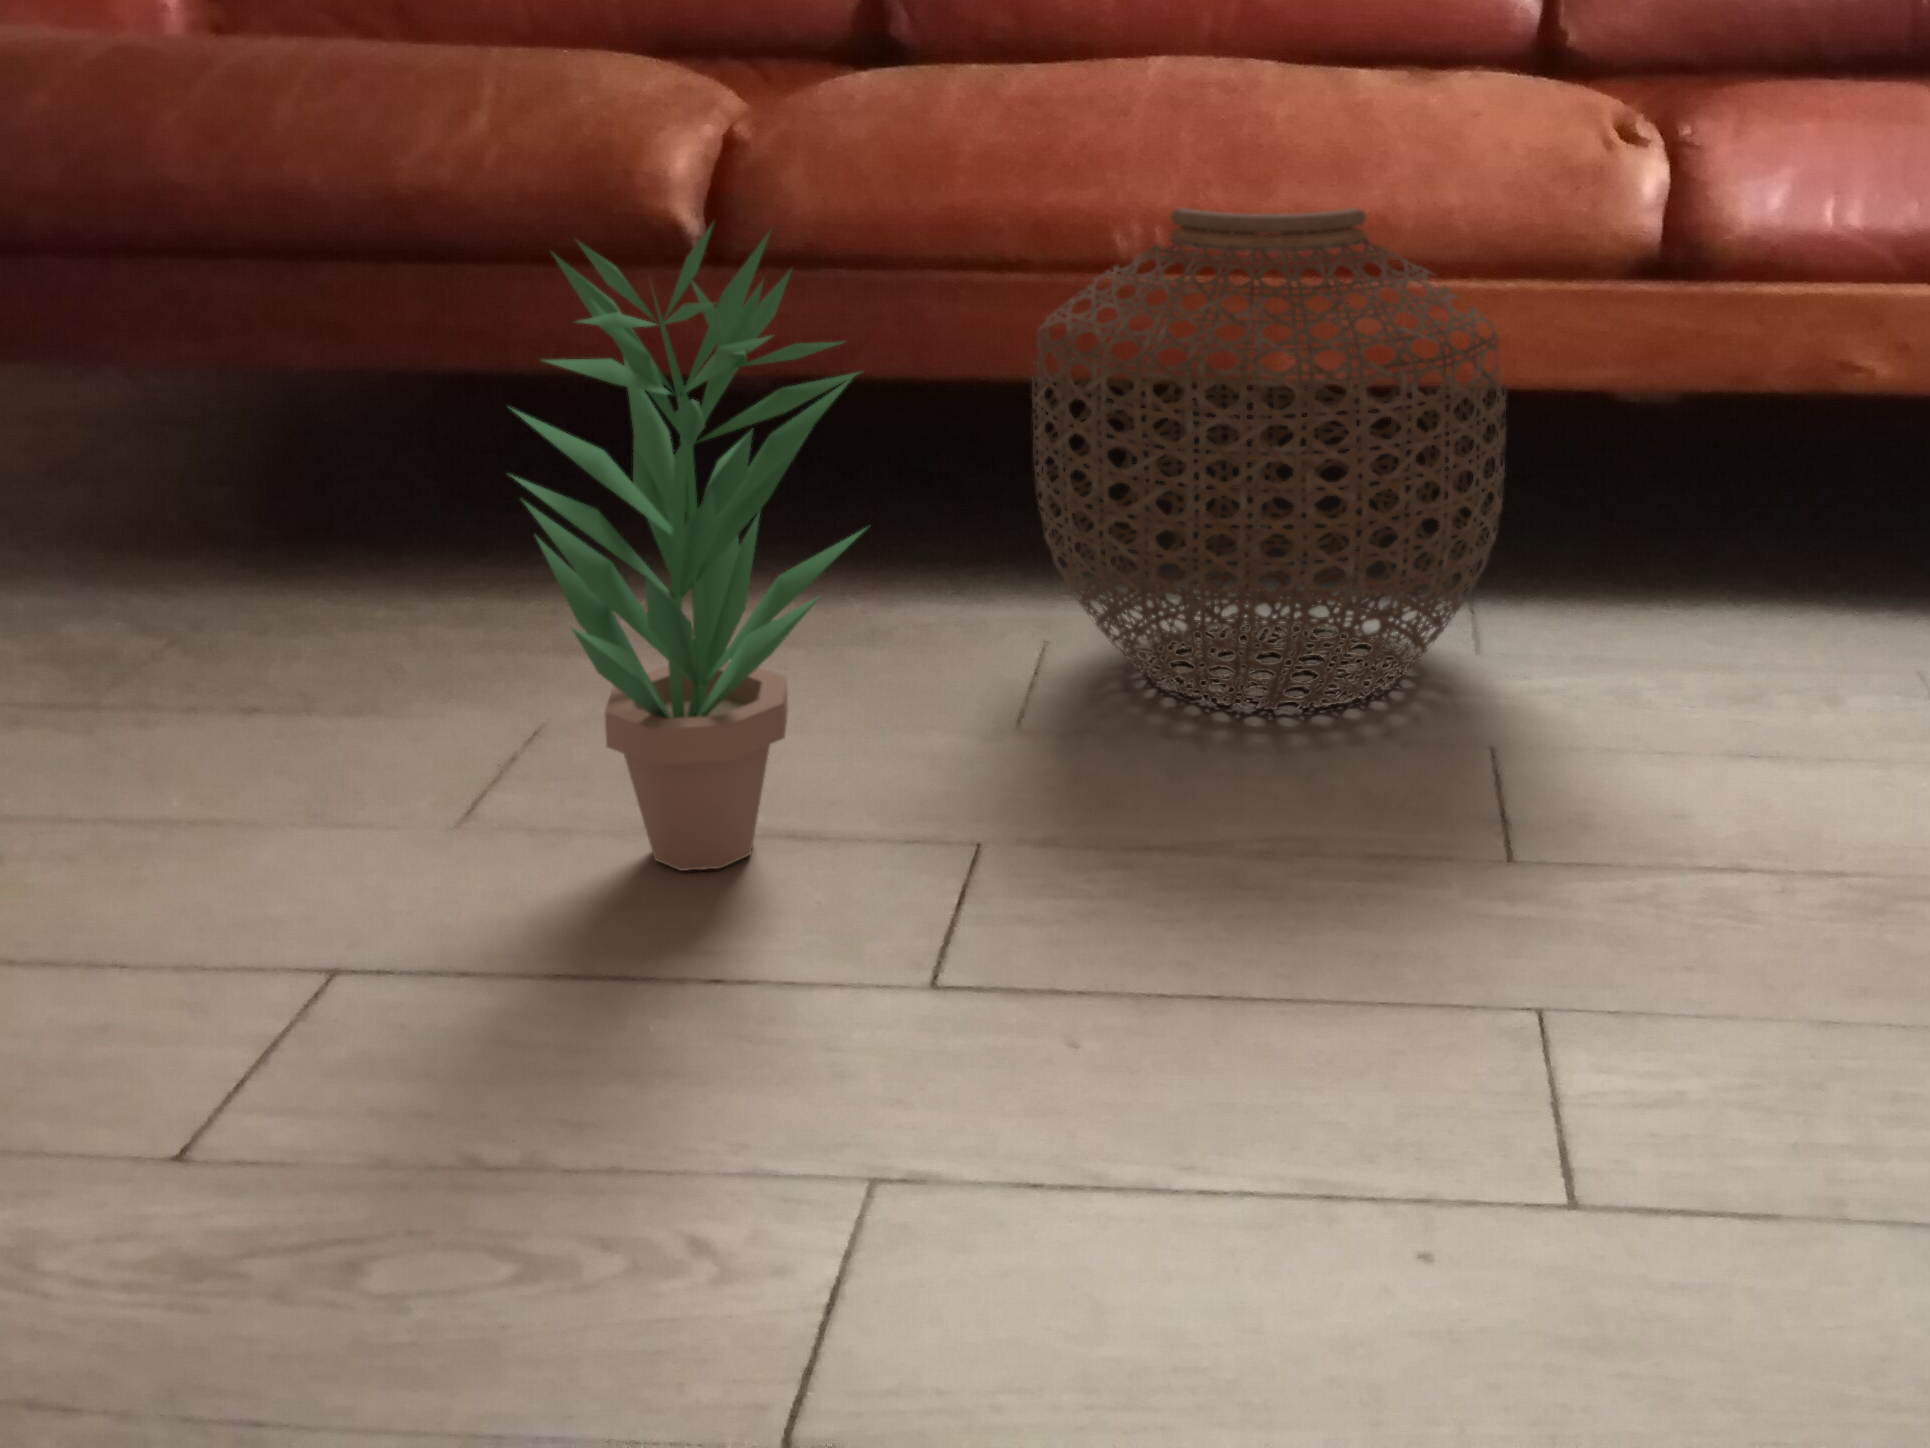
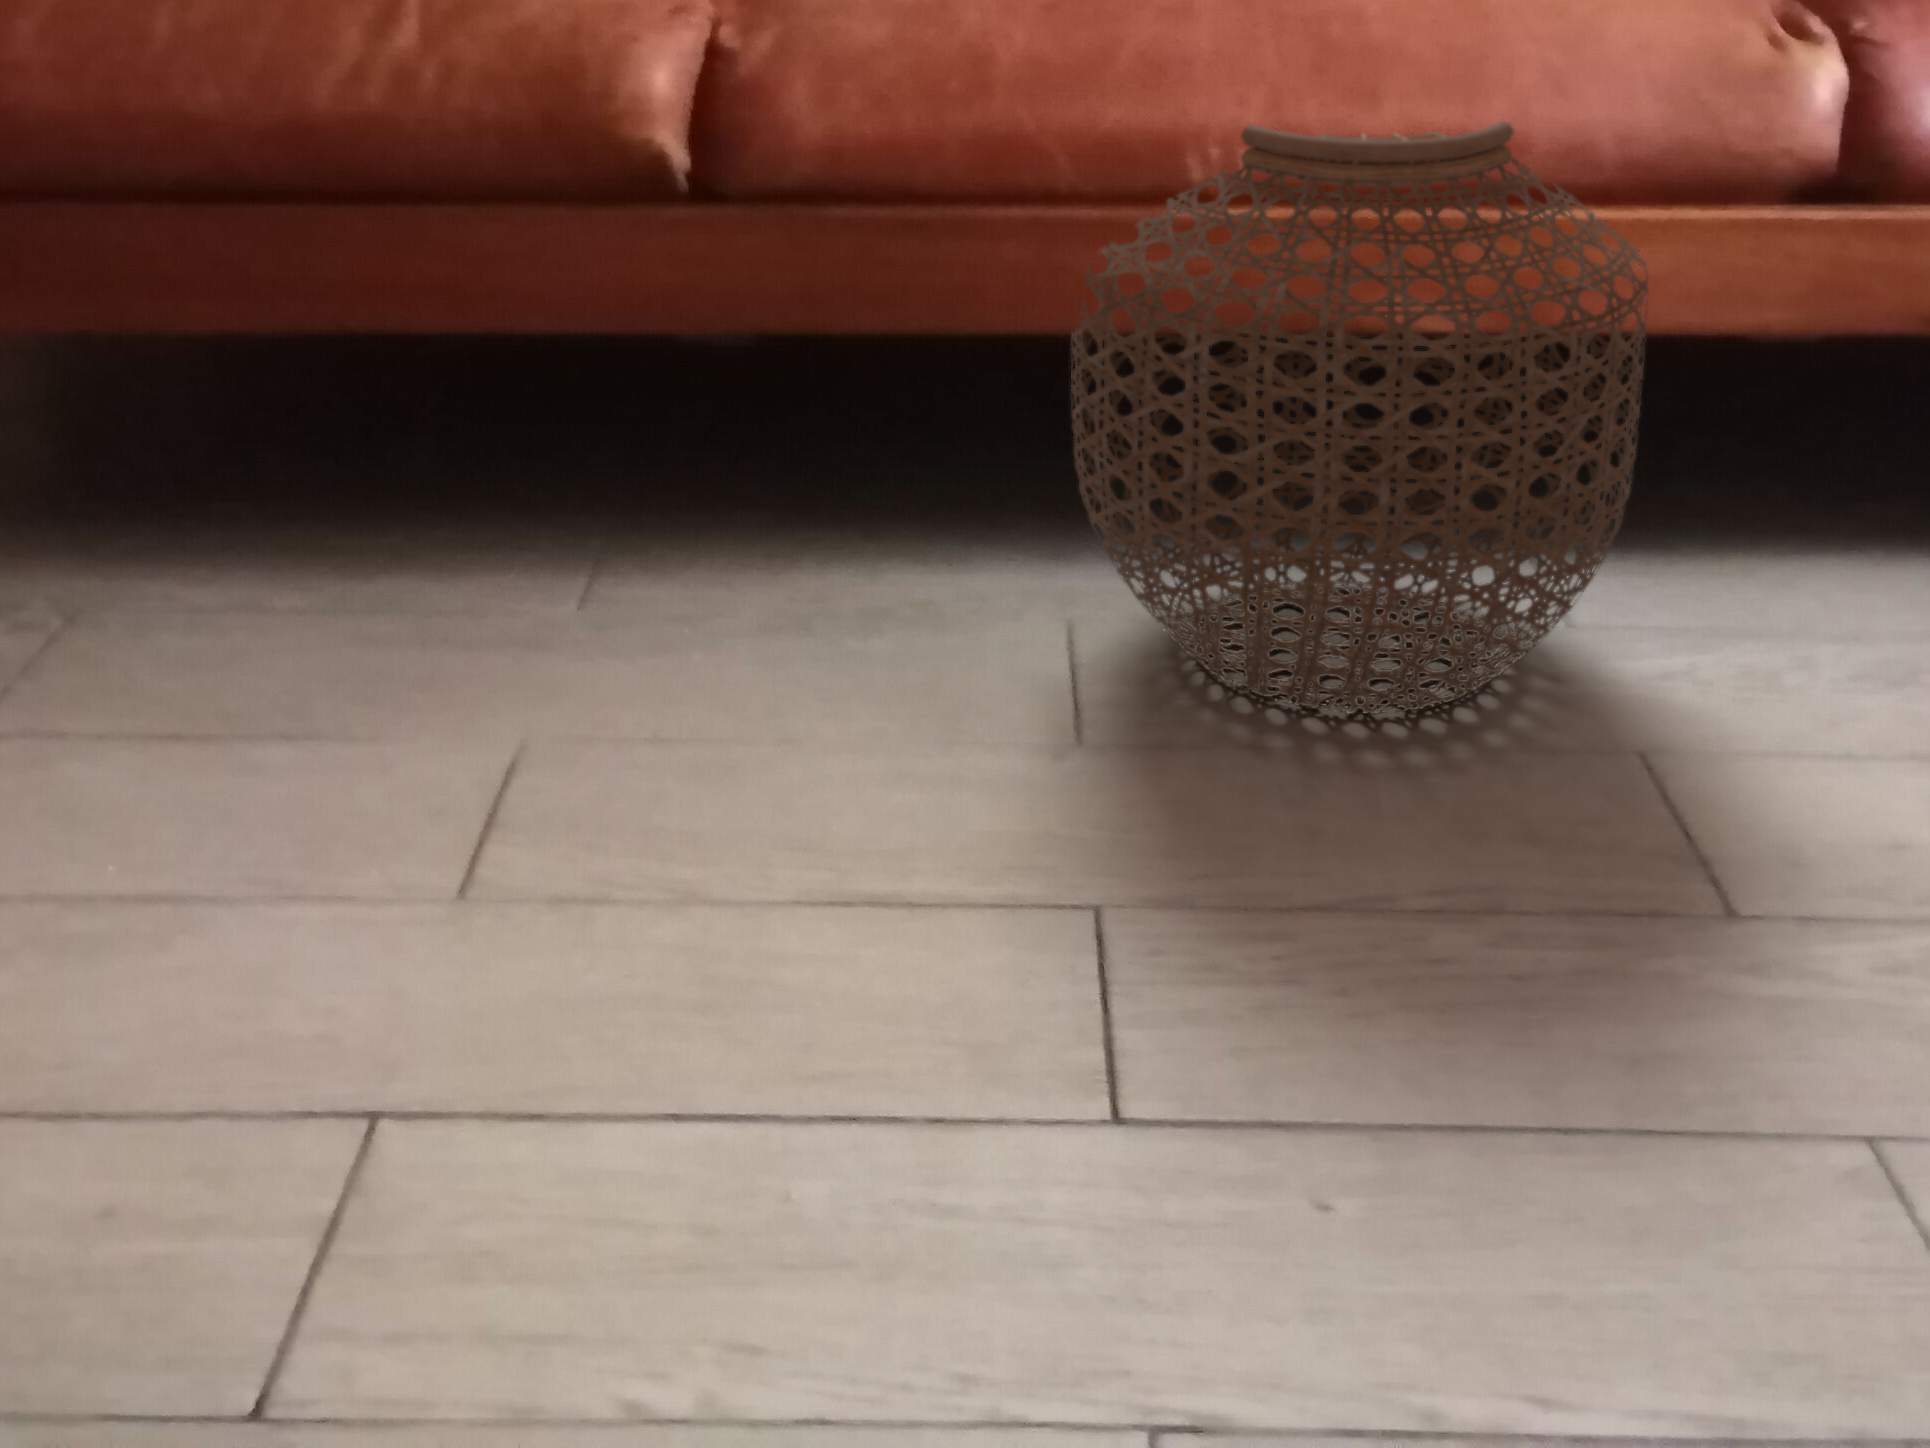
potted plant: present [512,224,865,871] -> none [538,202,1010,994]

